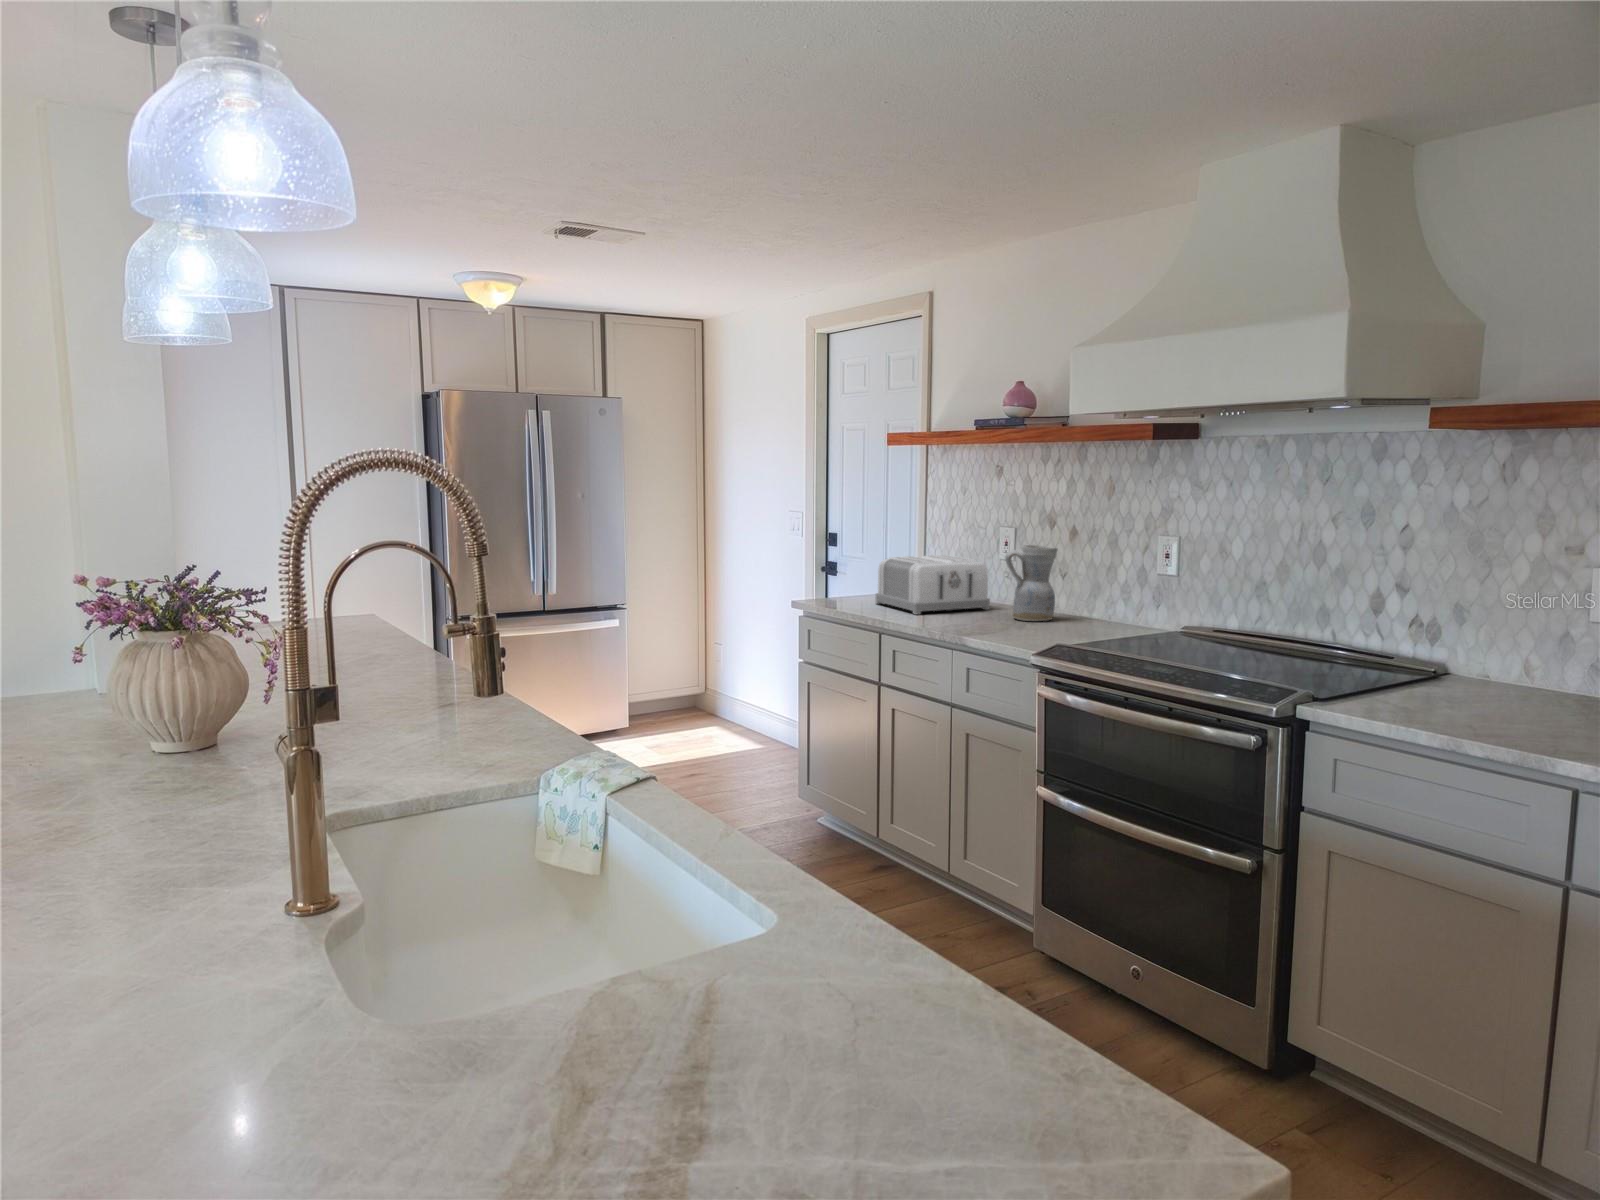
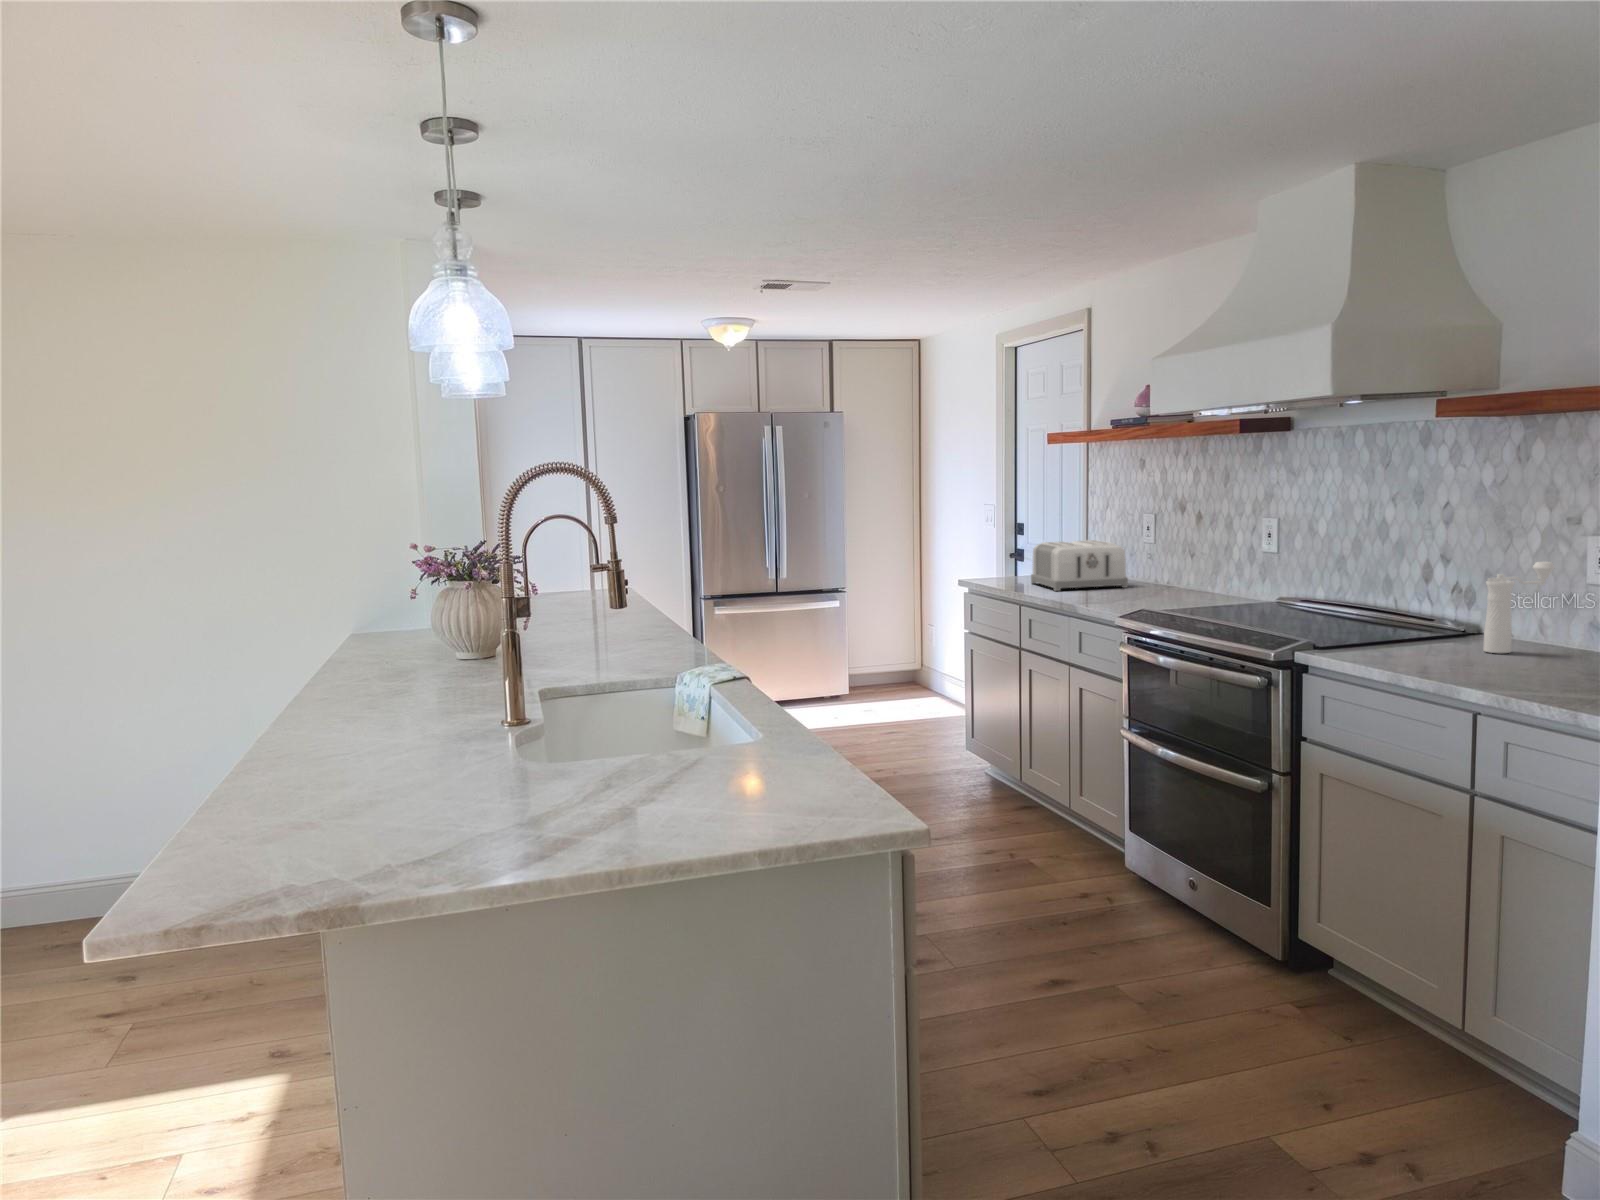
ceramic pitcher: present [1005,545,1058,621] -> none [1130,529,1177,595]
pepper mill: none [1493,597,1565,703] -> present [1483,562,1554,653]

